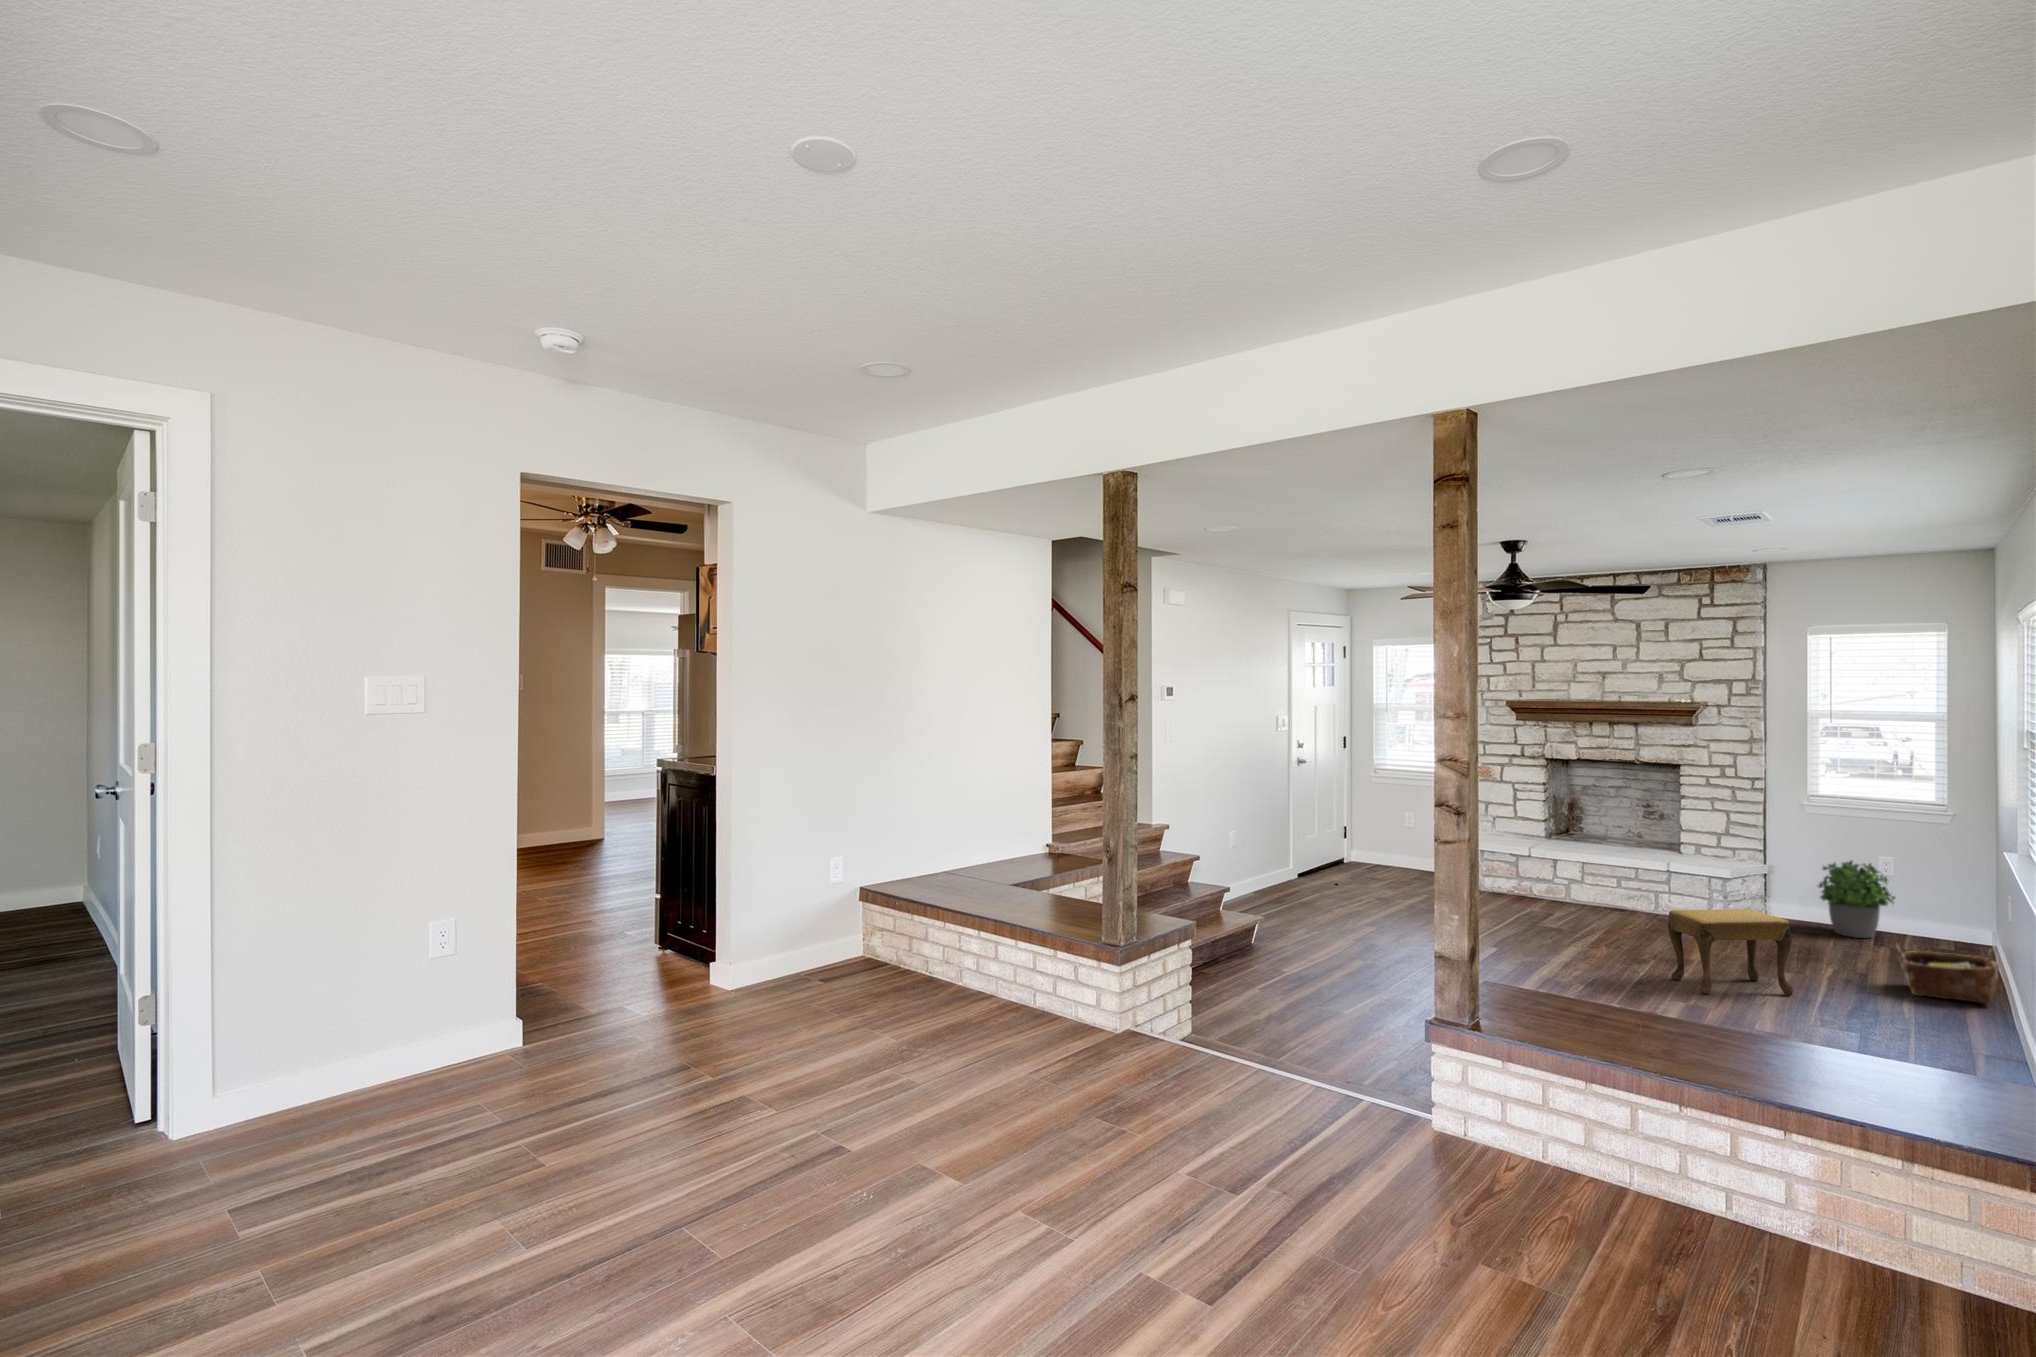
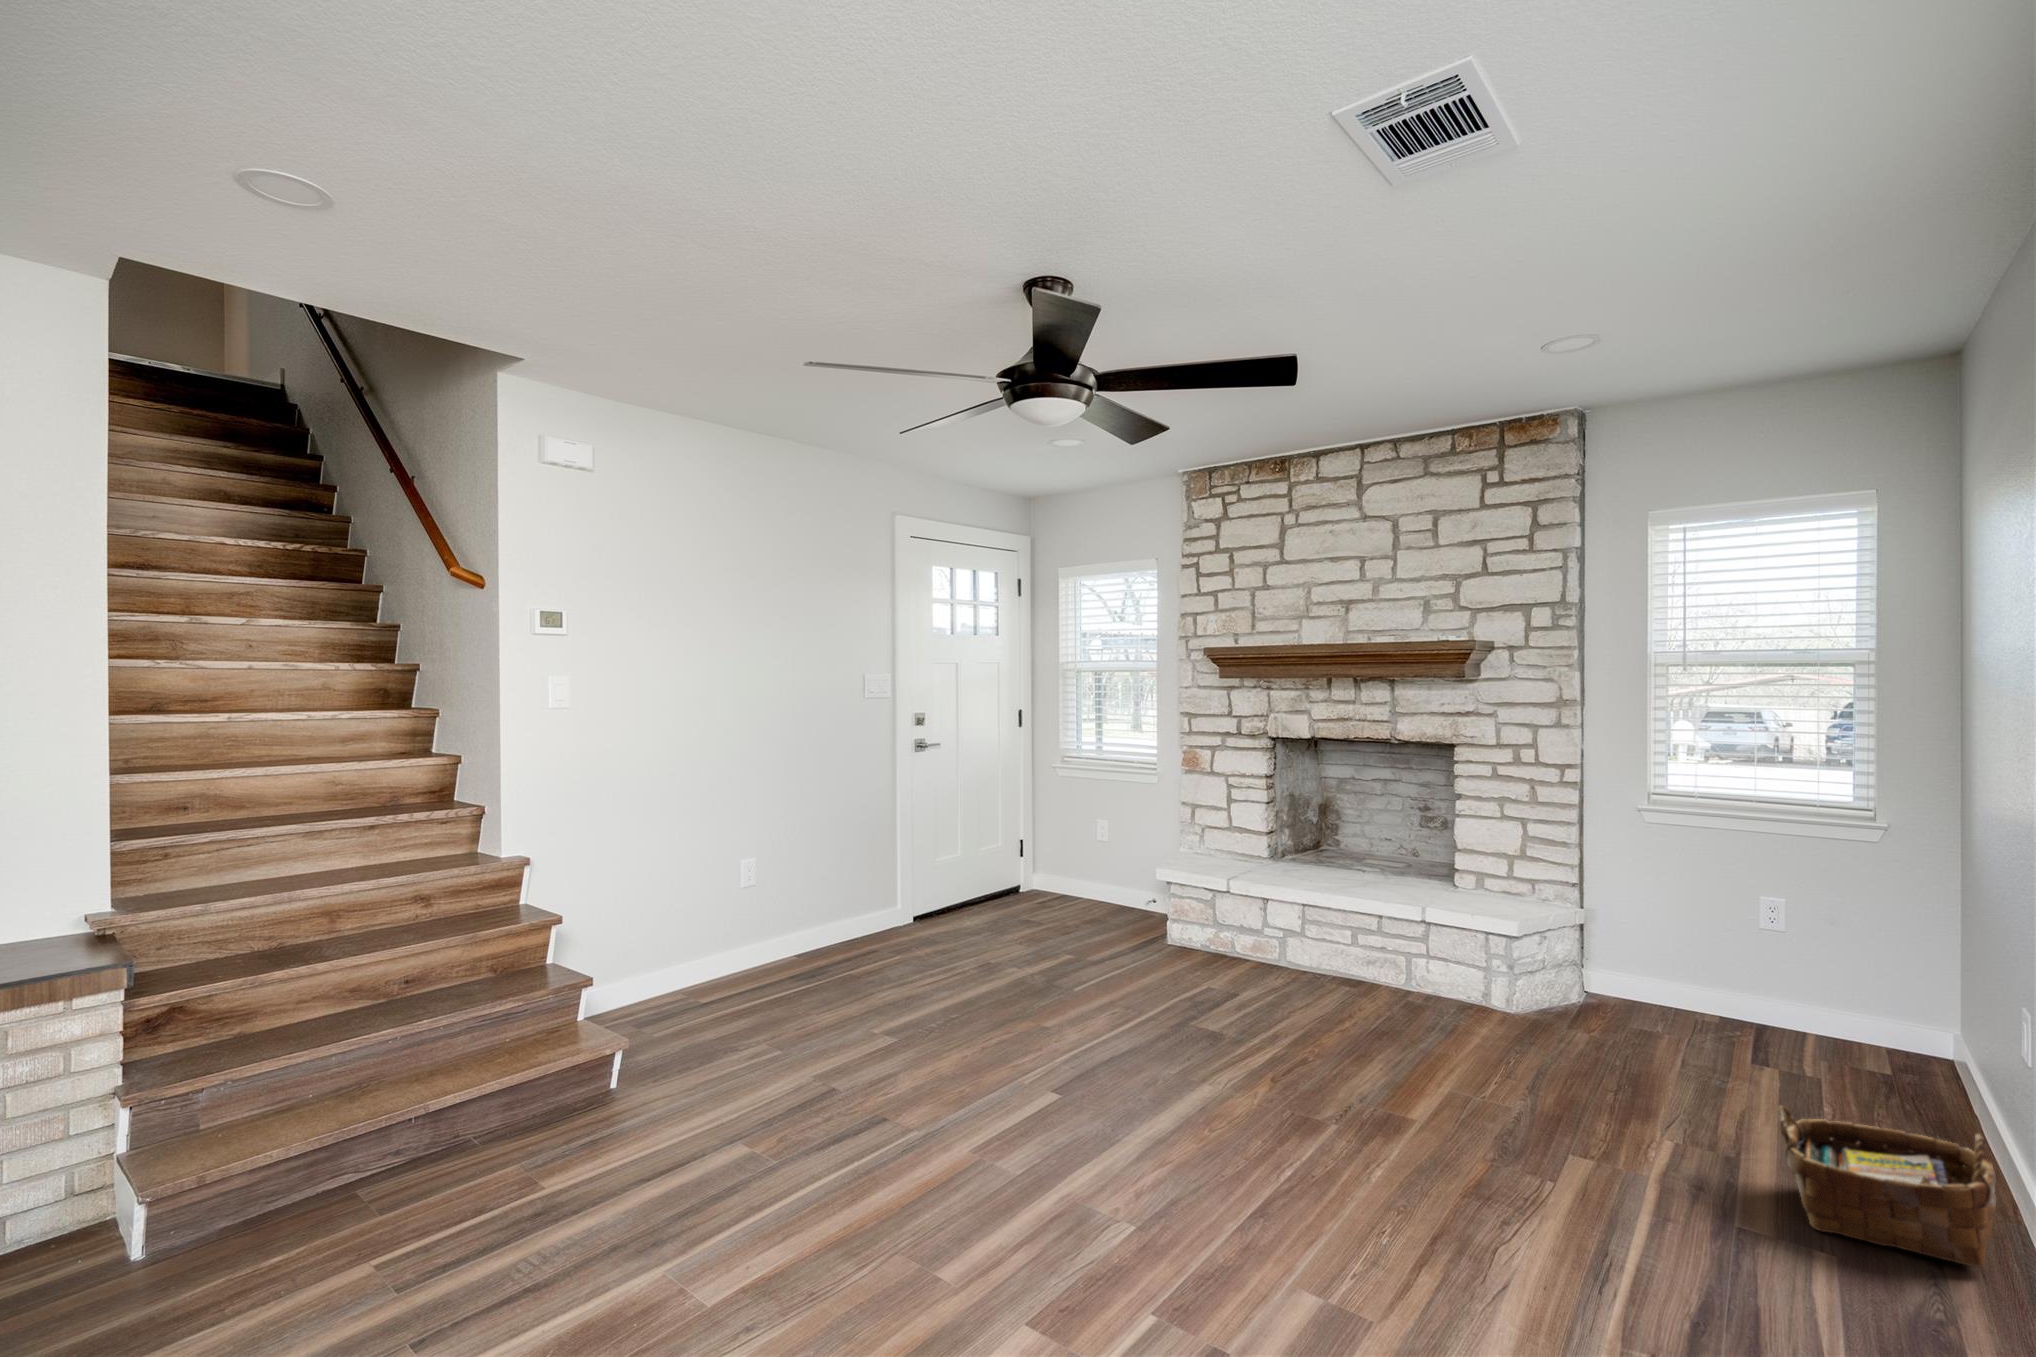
potted plant: present [1818,861,1895,938] -> none [1656,907,1789,1046]
footstool: present [1668,909,1793,995] -> none [1320,1033,1555,1238]

